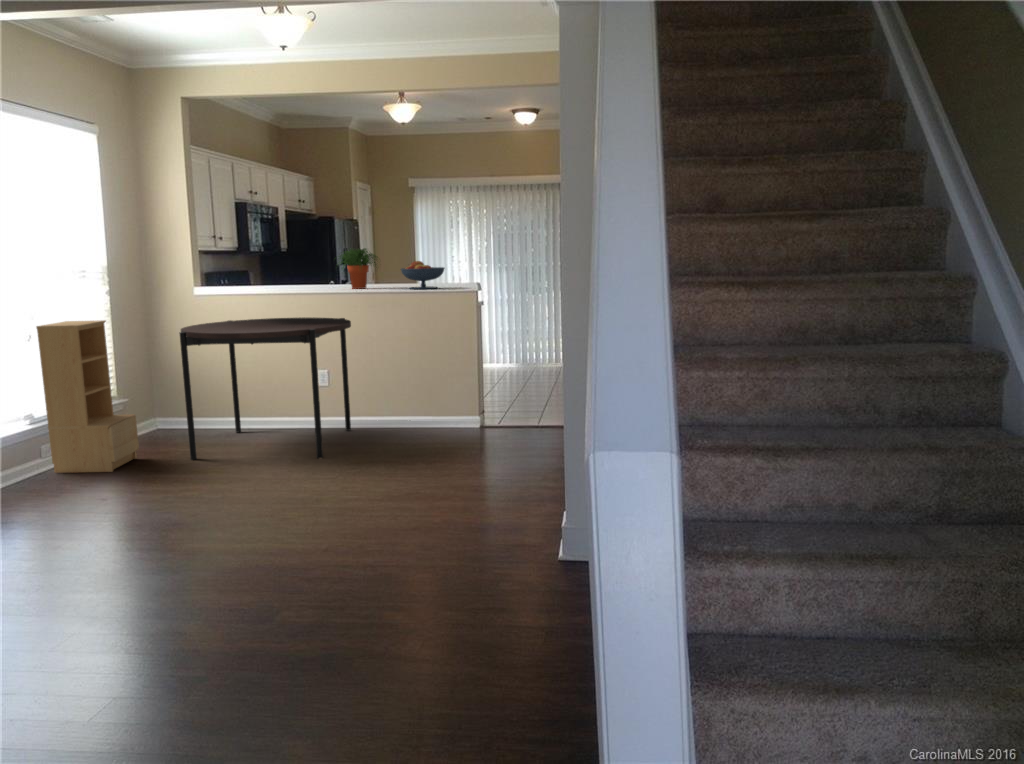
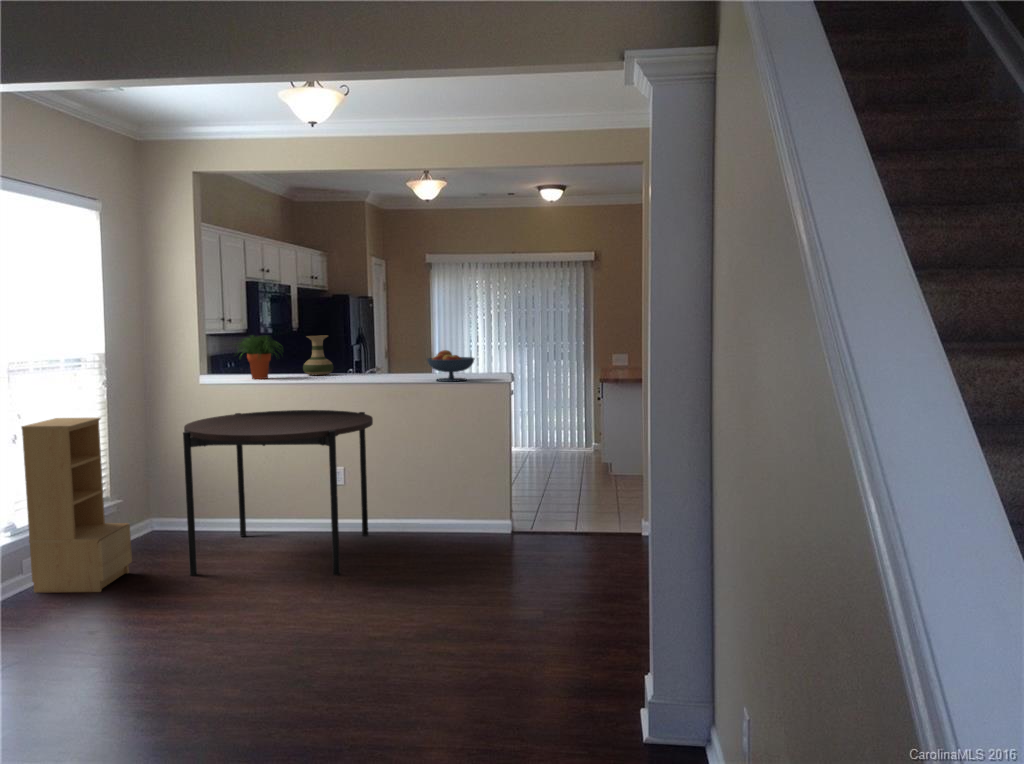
potted plant: present [340,248,378,289] -> present [238,335,280,379]
vase: none [289,251,317,287] -> present [303,336,334,375]

